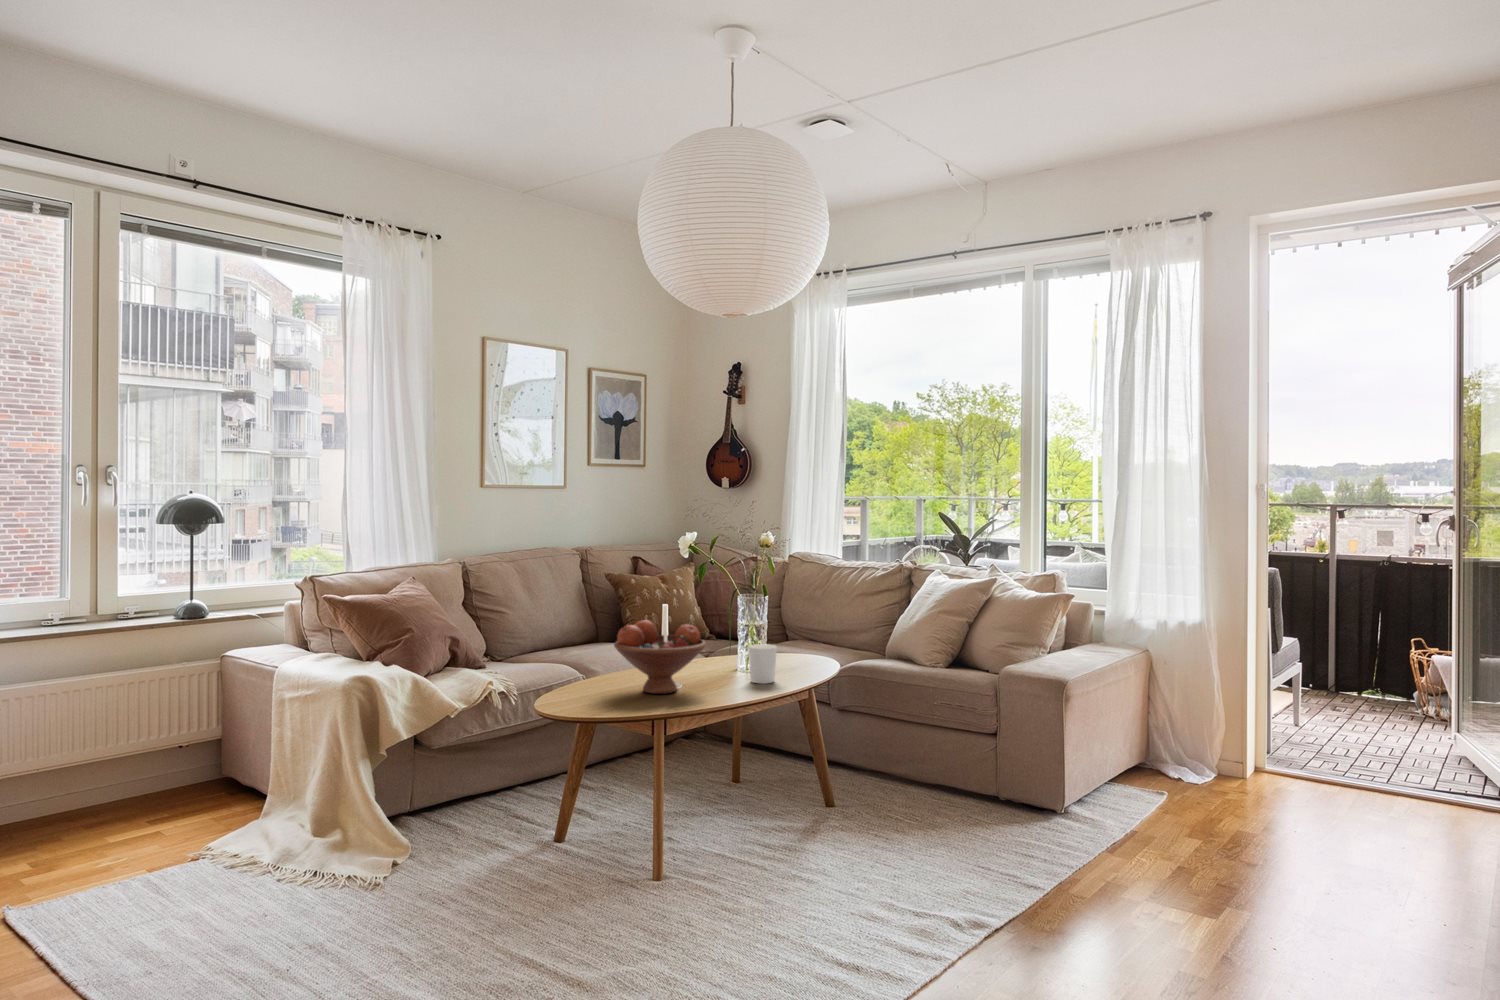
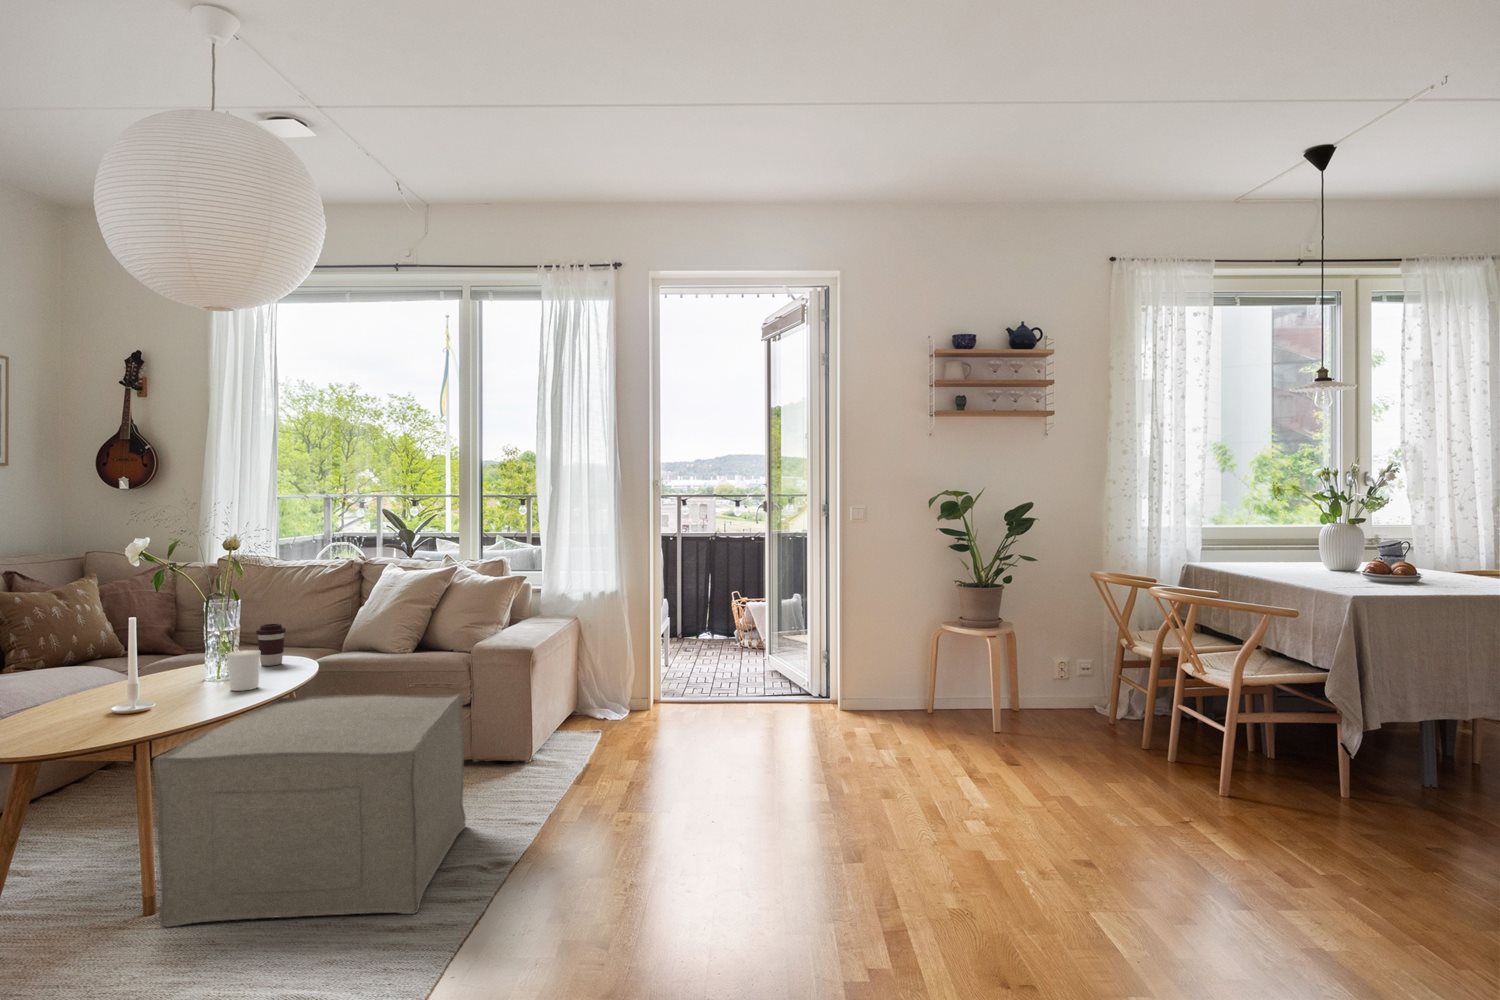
fruit bowl: present [614,620,706,694] -> none [64,639,186,718]
coffee cup: none [789,621,815,663] -> present [256,624,286,666]
ottoman: none [654,693,962,954] -> present [153,694,466,927]

